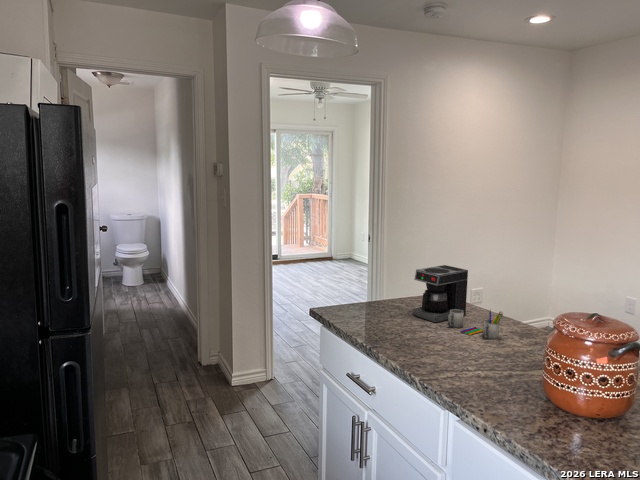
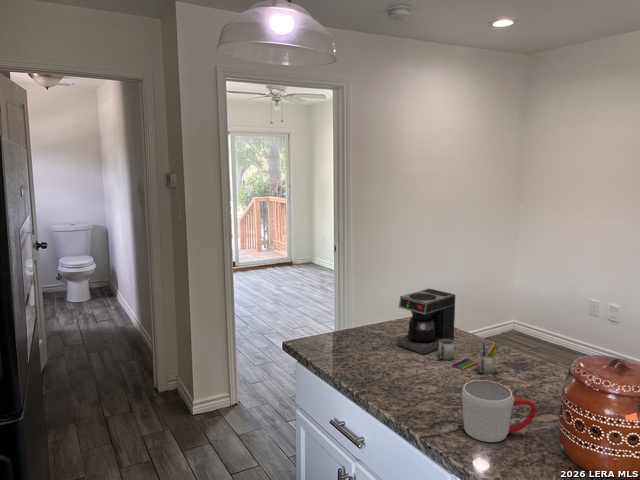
mug: none [459,335,526,388] -> present [462,380,536,442]

